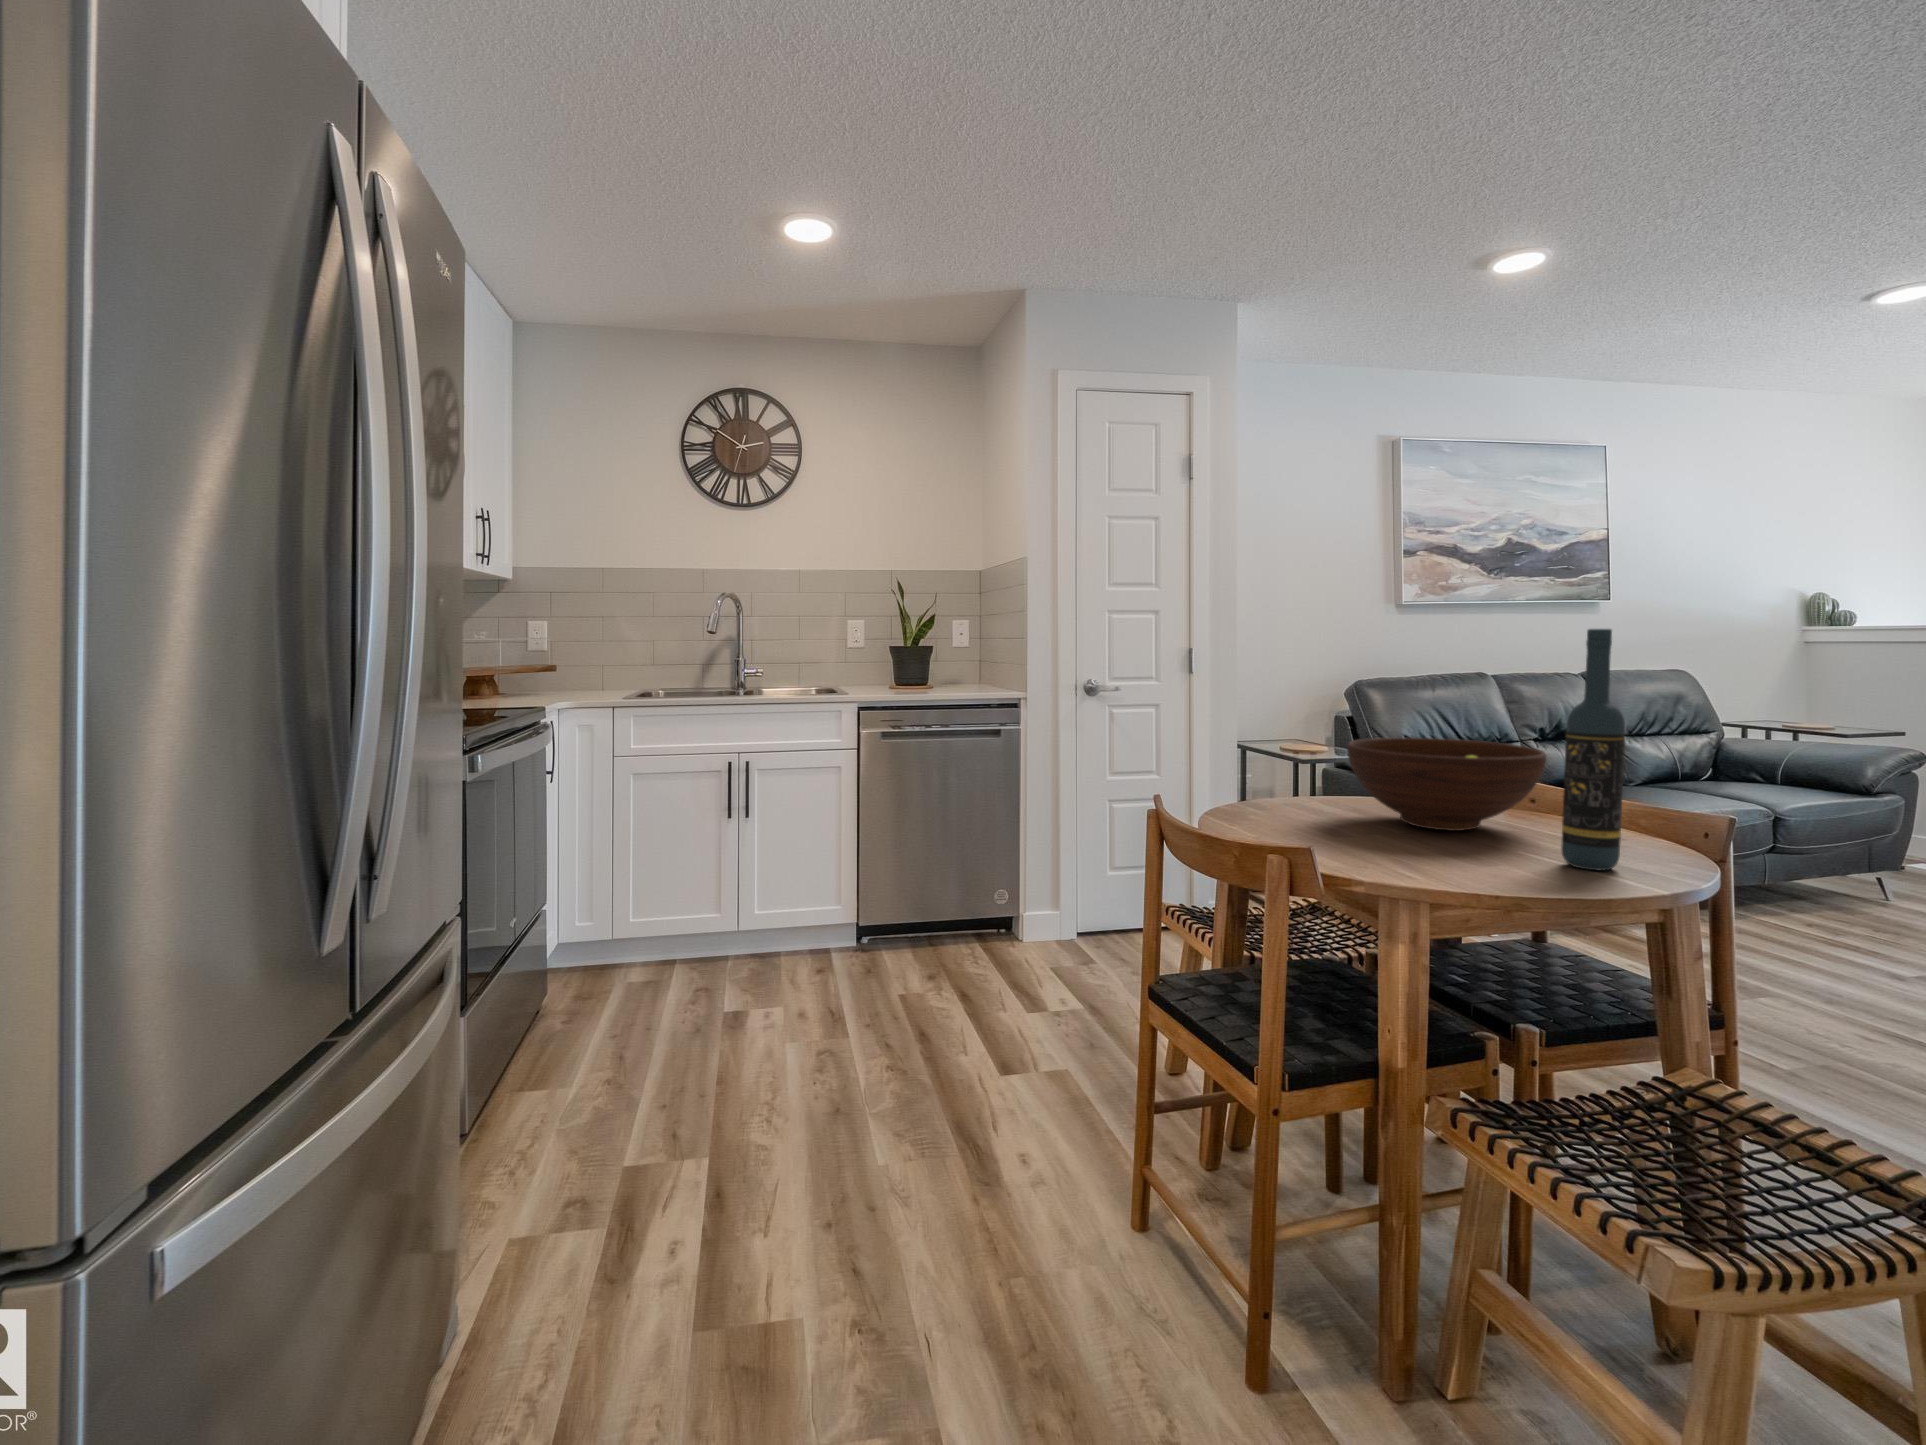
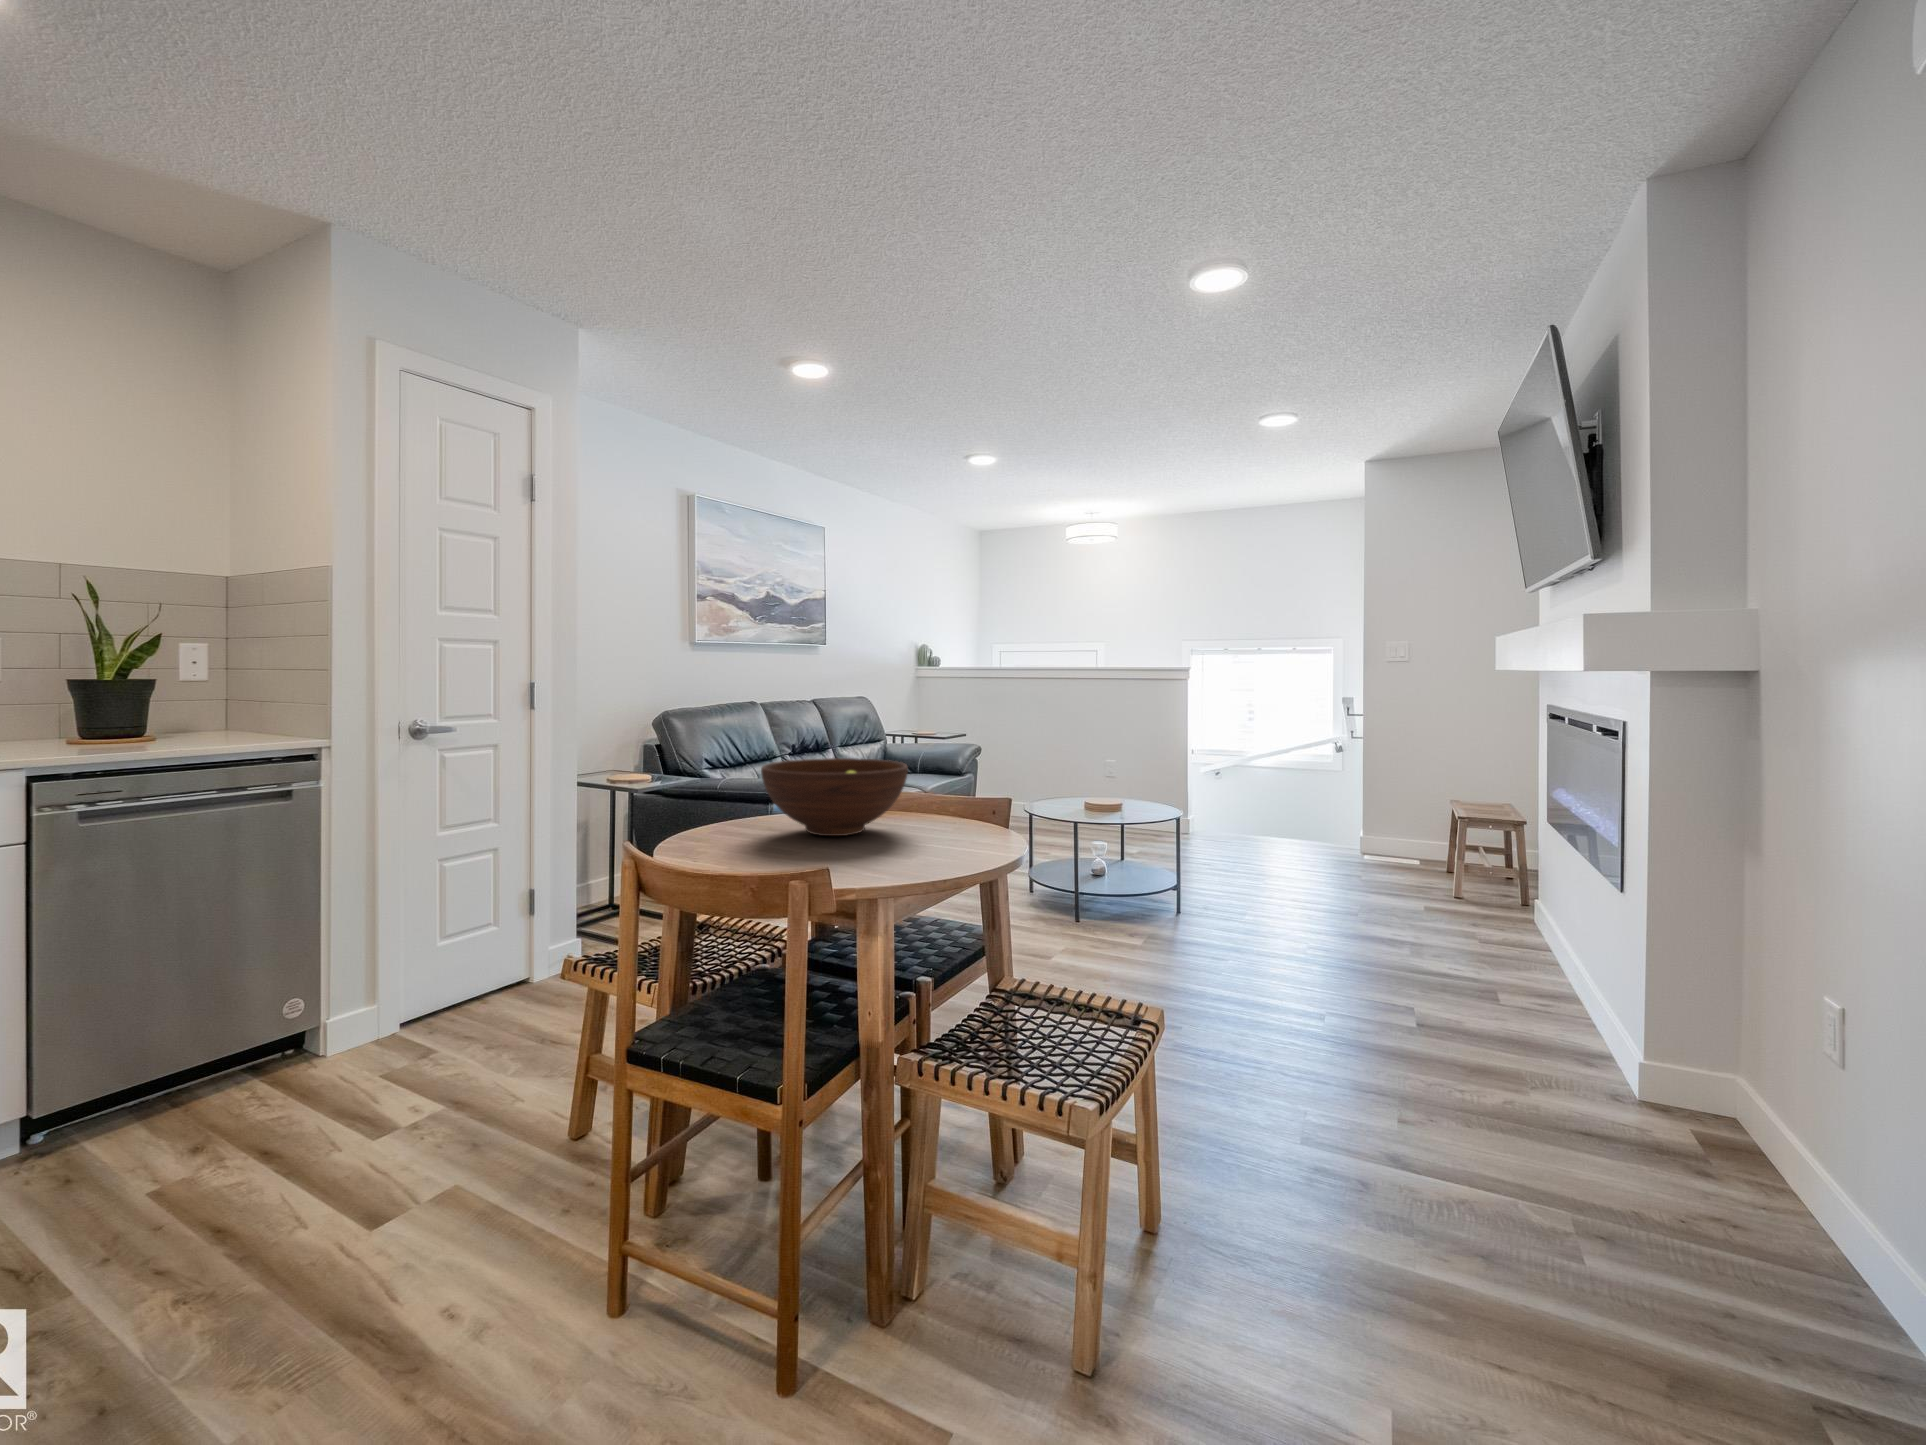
wine bottle: present [1561,629,1625,871] -> none [941,667,976,850]

